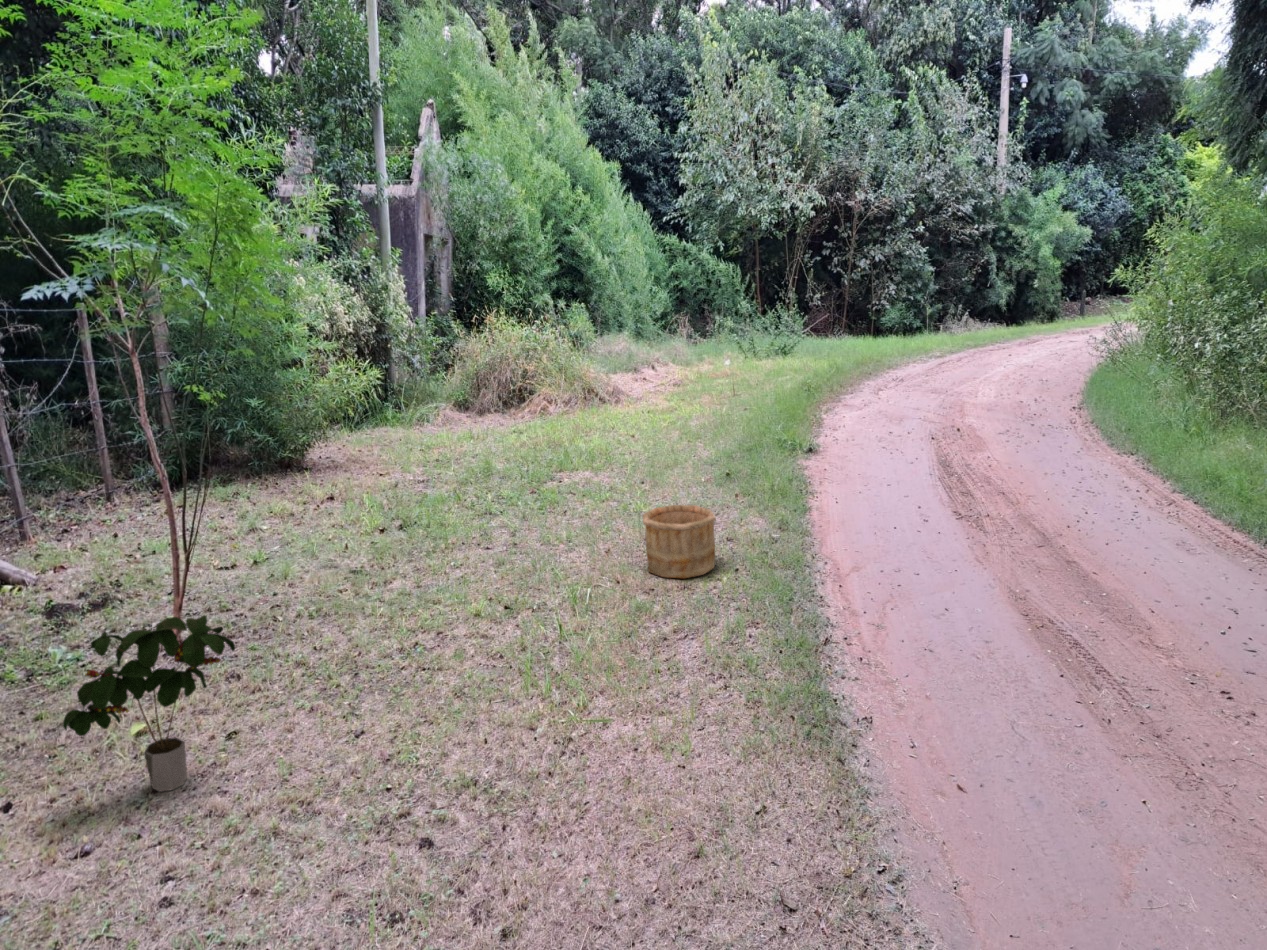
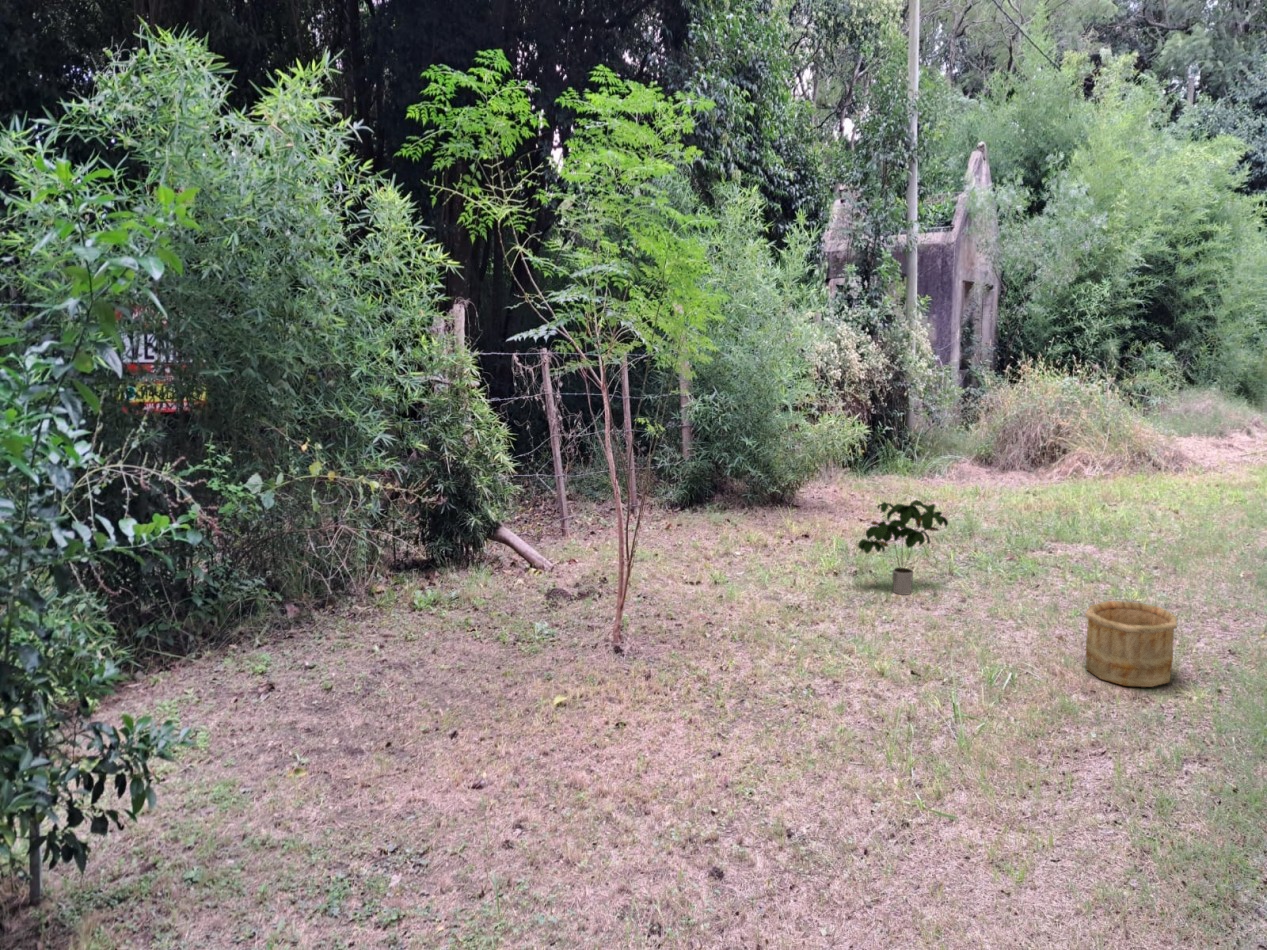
potted plant: present [63,615,235,792] -> present [858,501,948,595]

